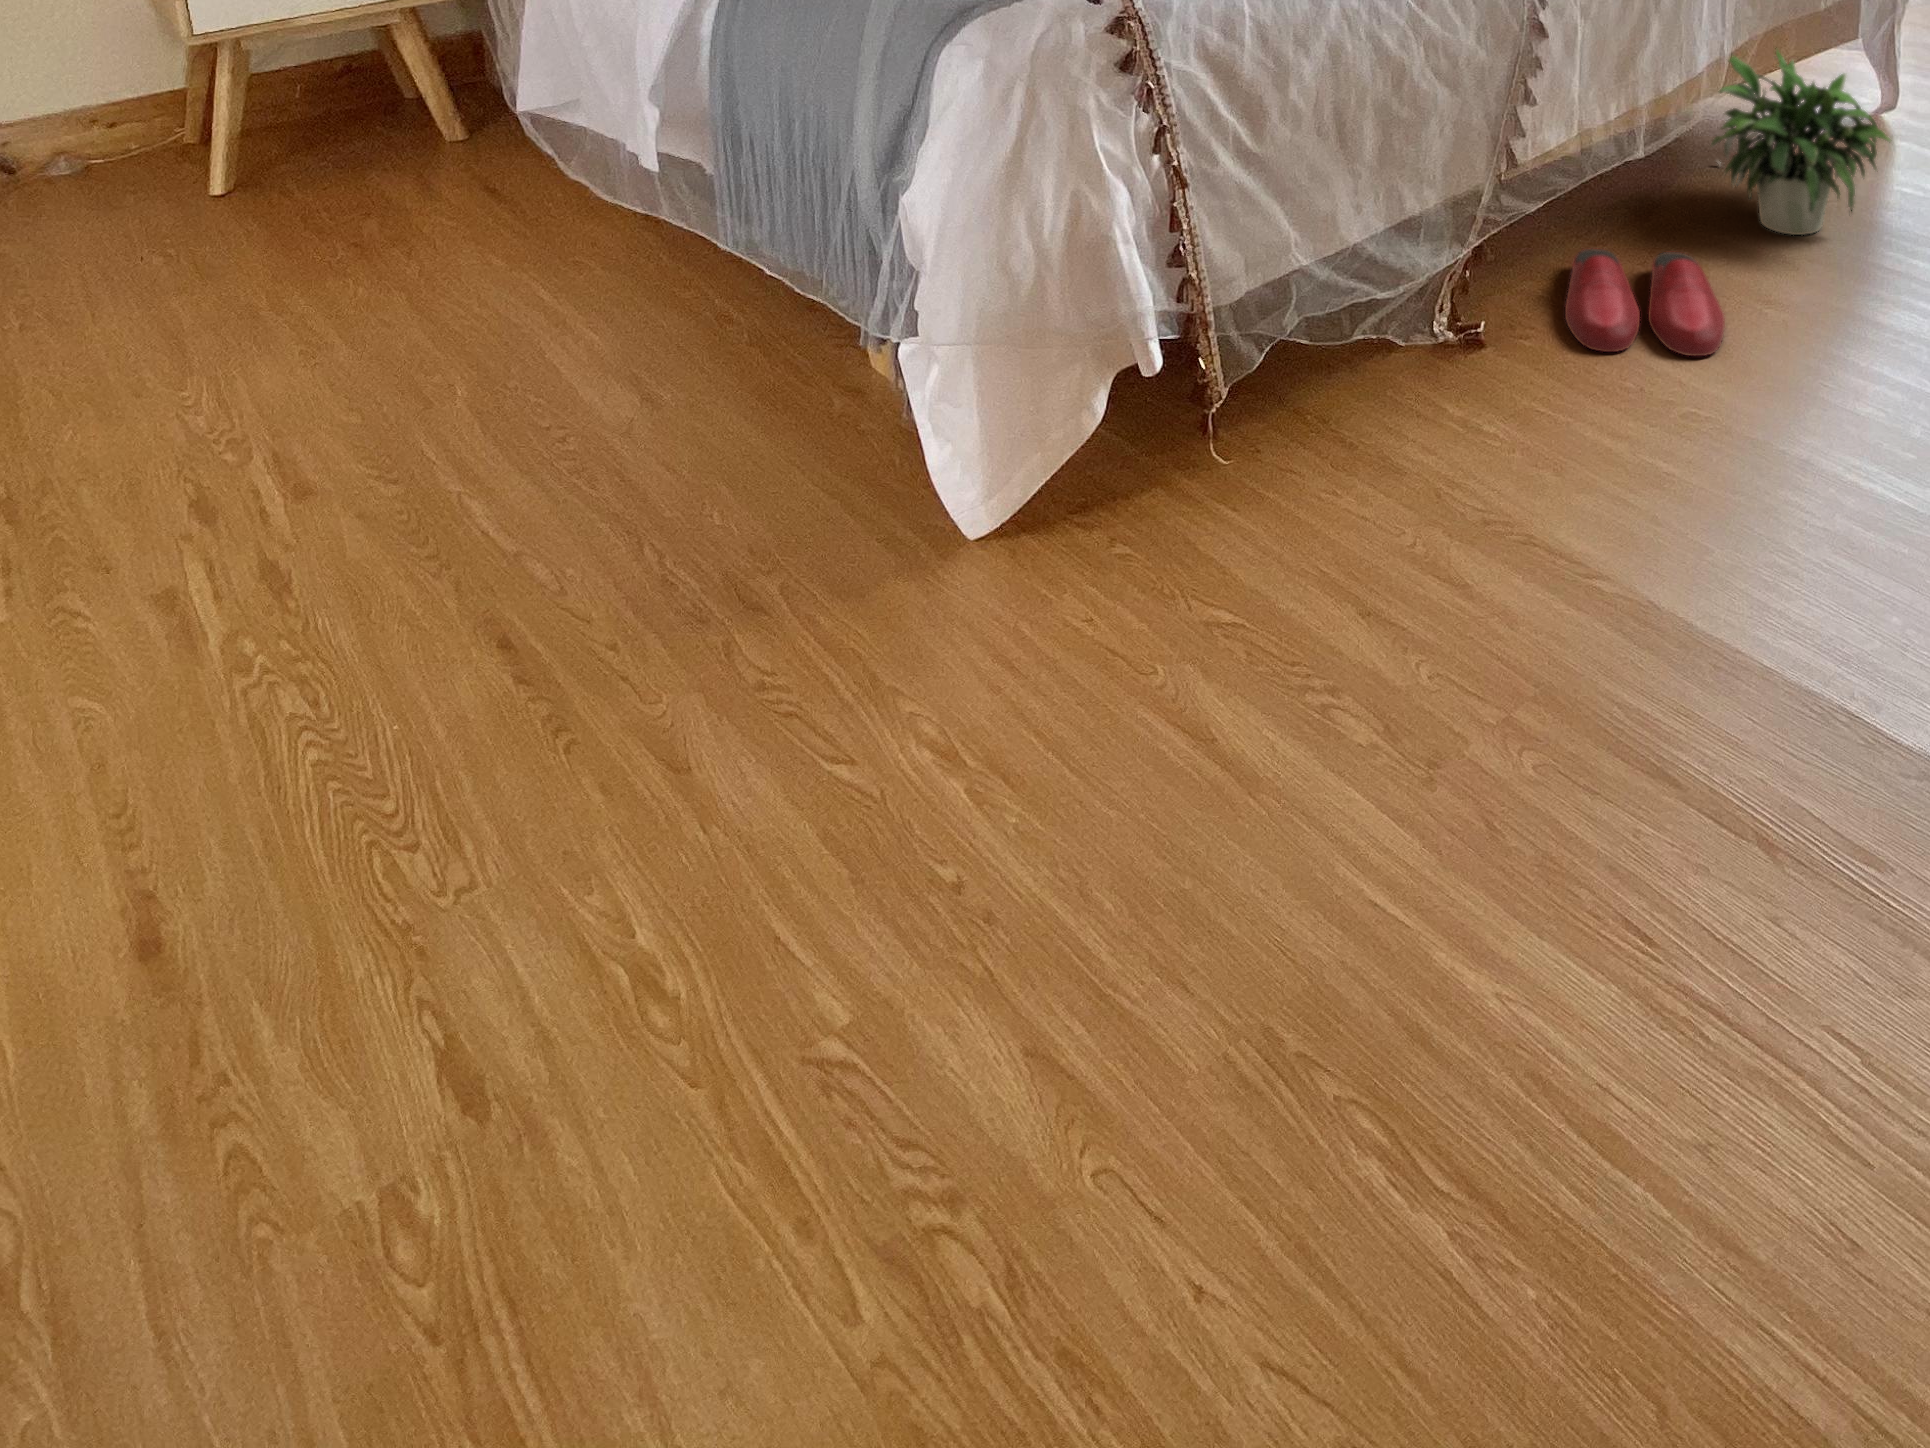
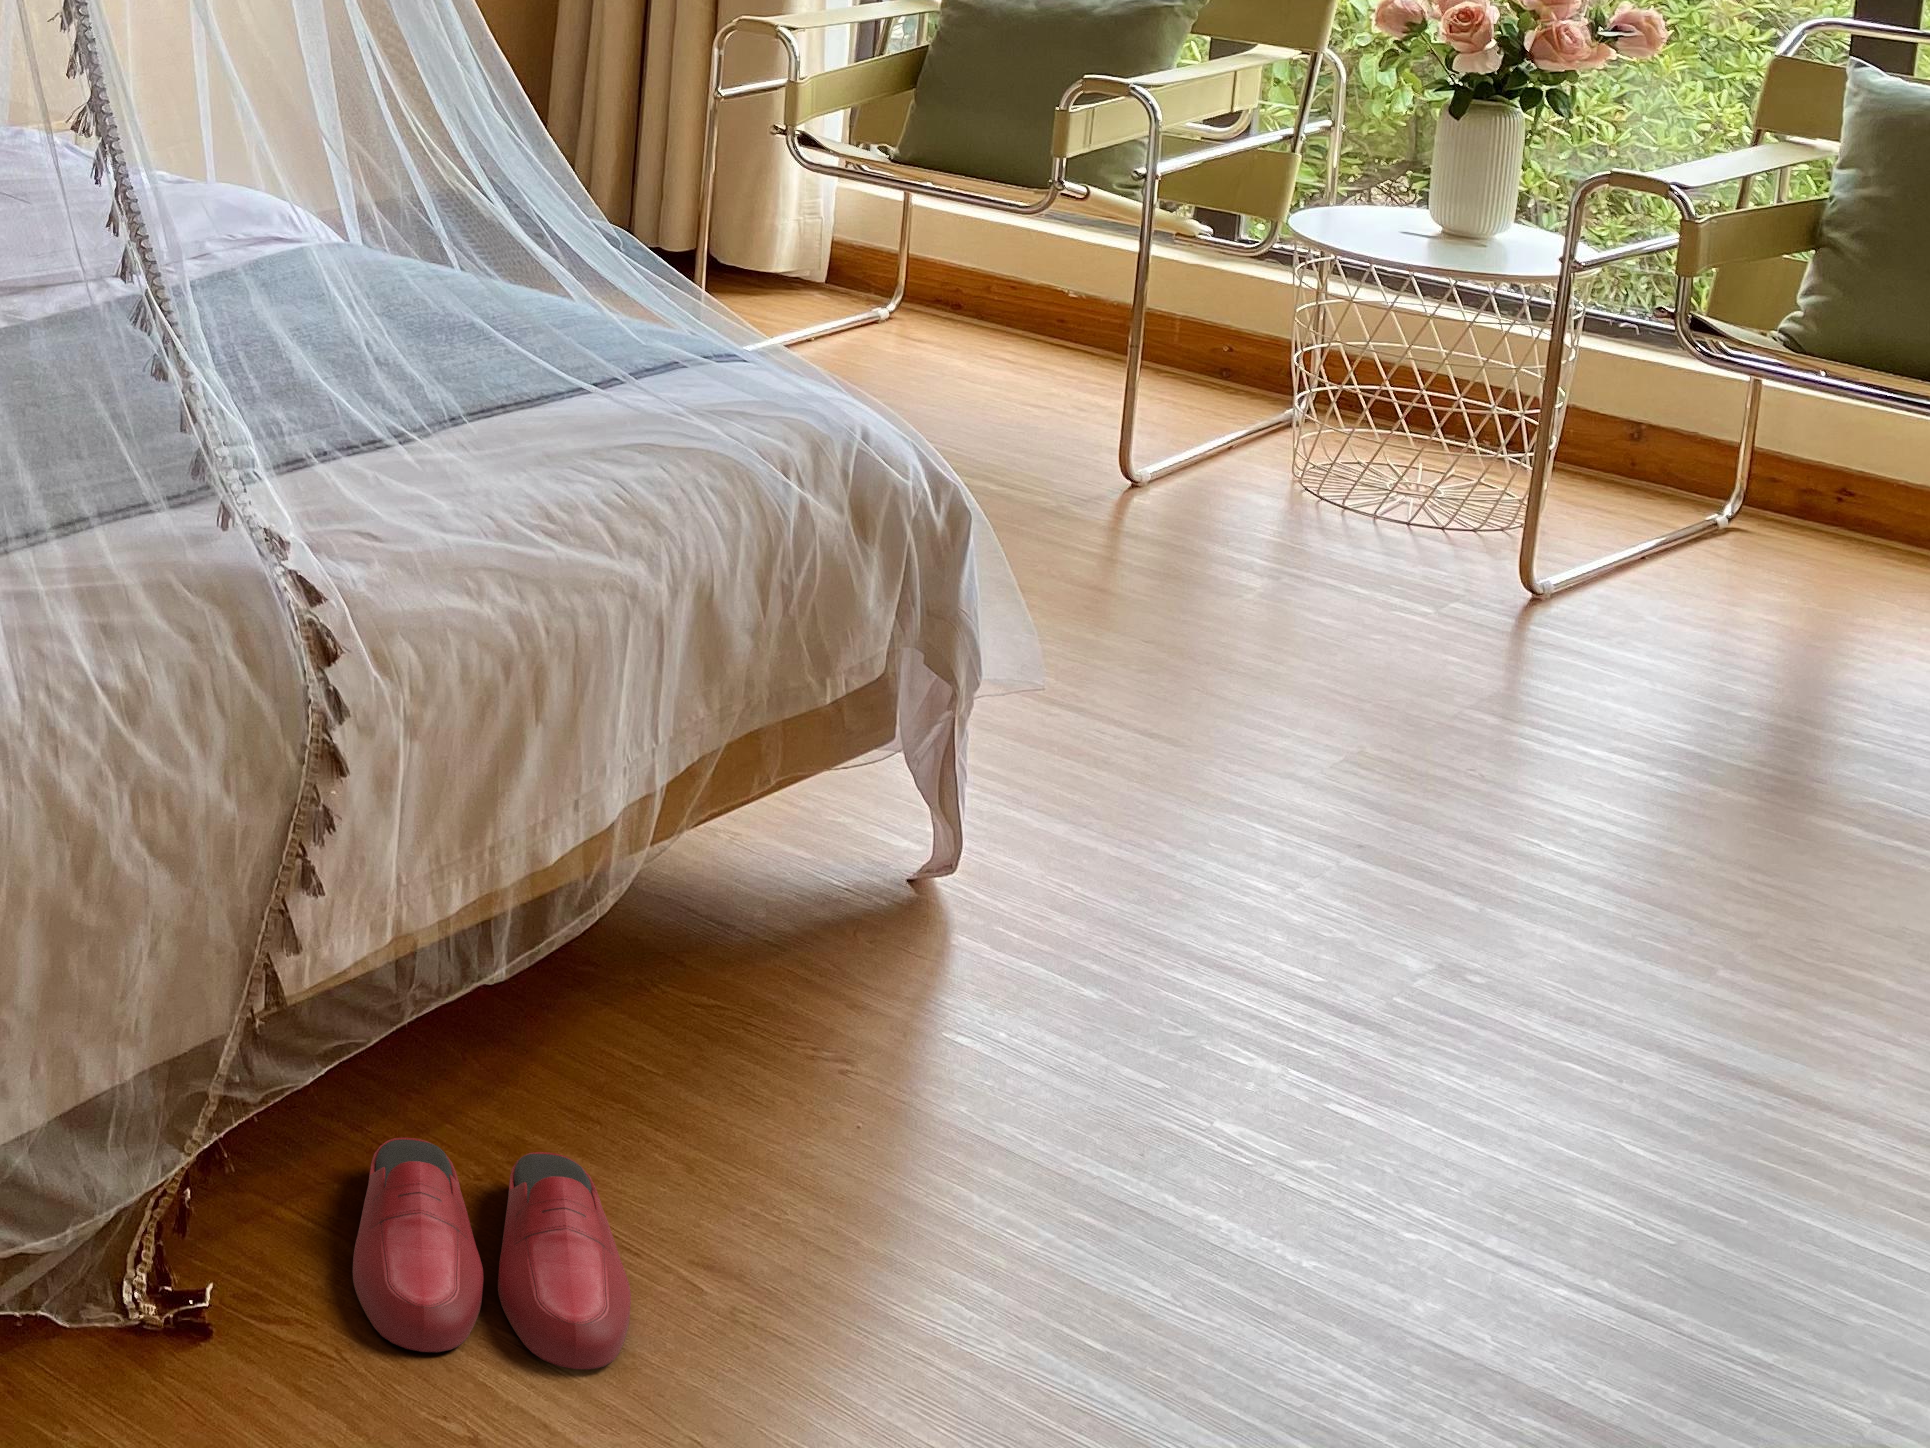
potted plant: present [1711,50,1890,235] -> none [621,773,934,1123]

